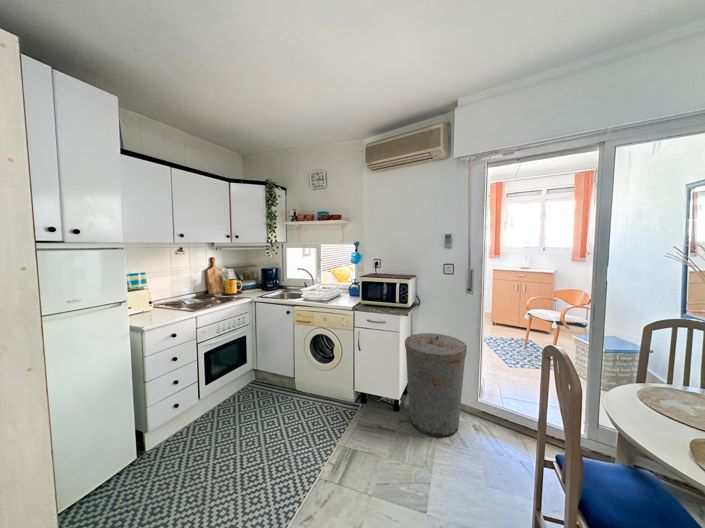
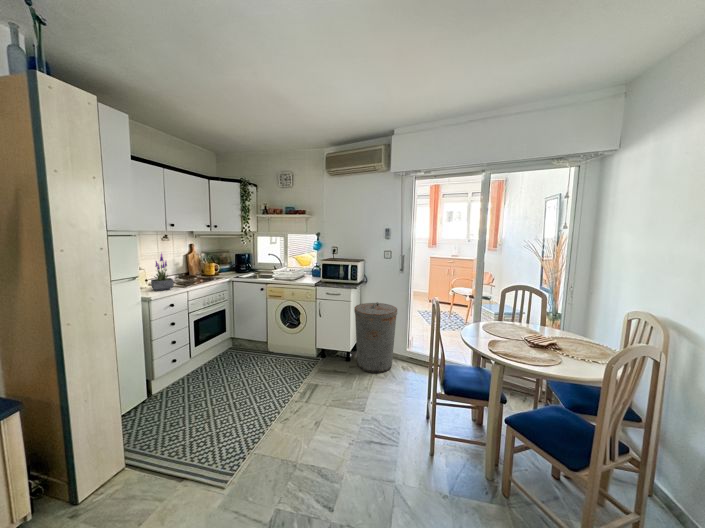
potted plant: none [152,268,178,317] -> present [151,253,173,291]

